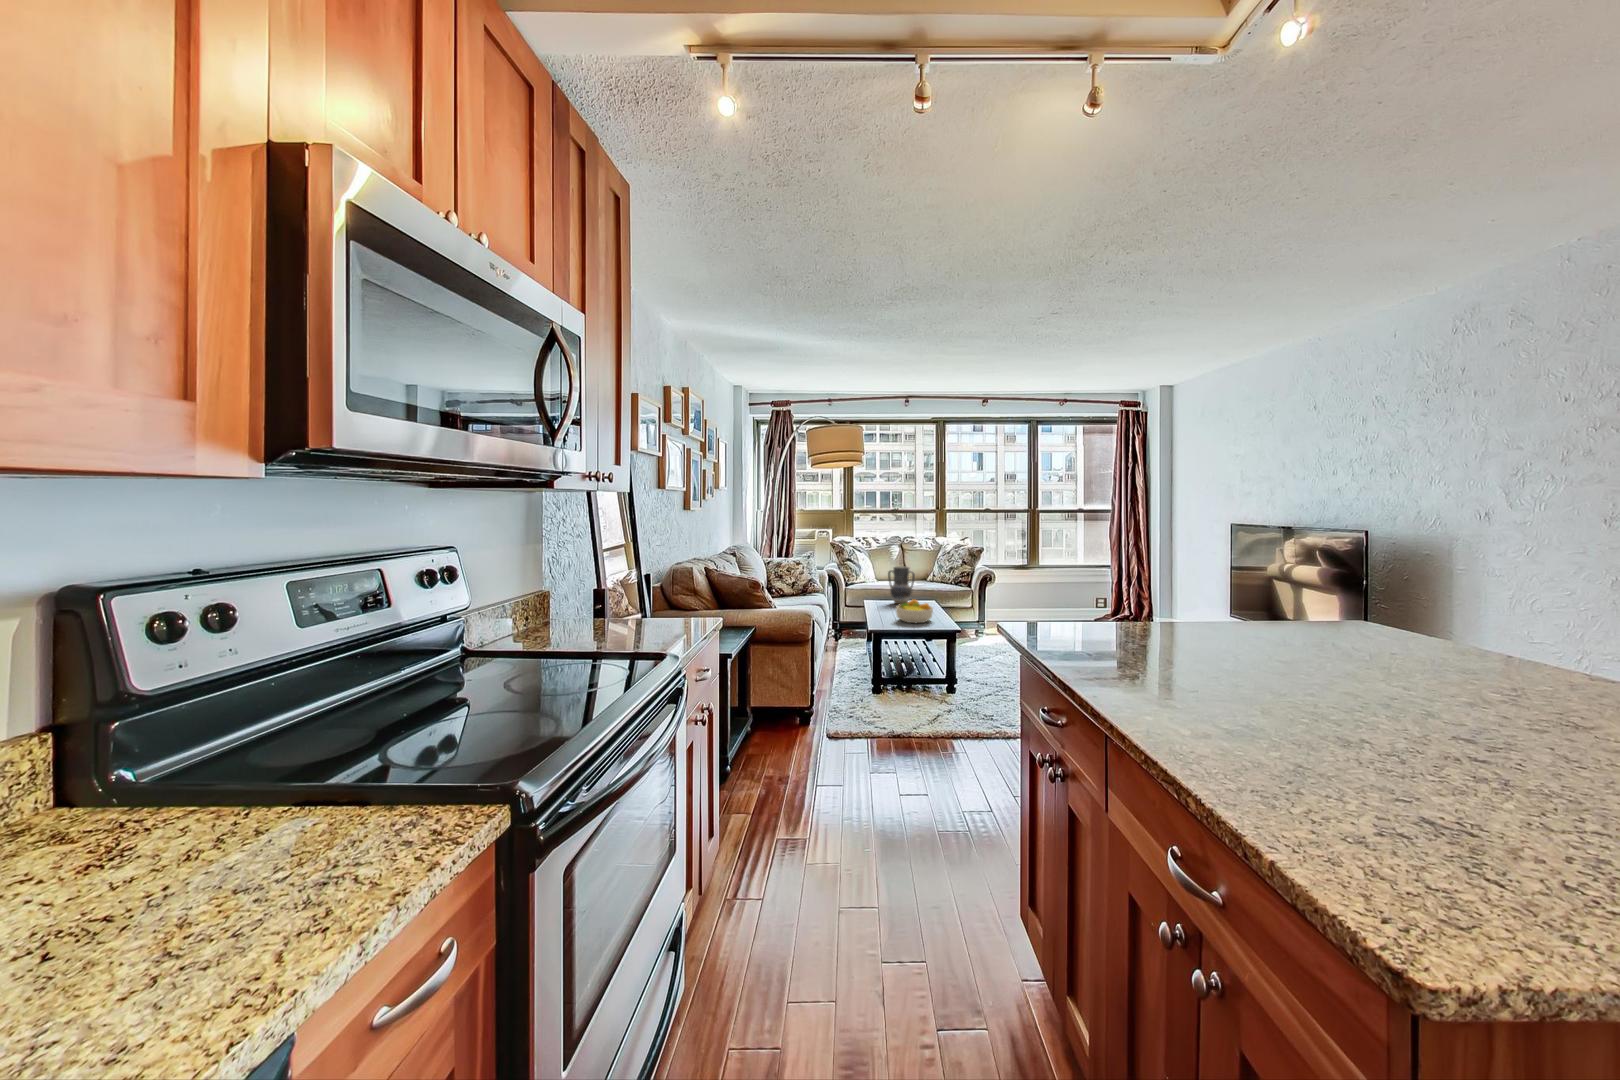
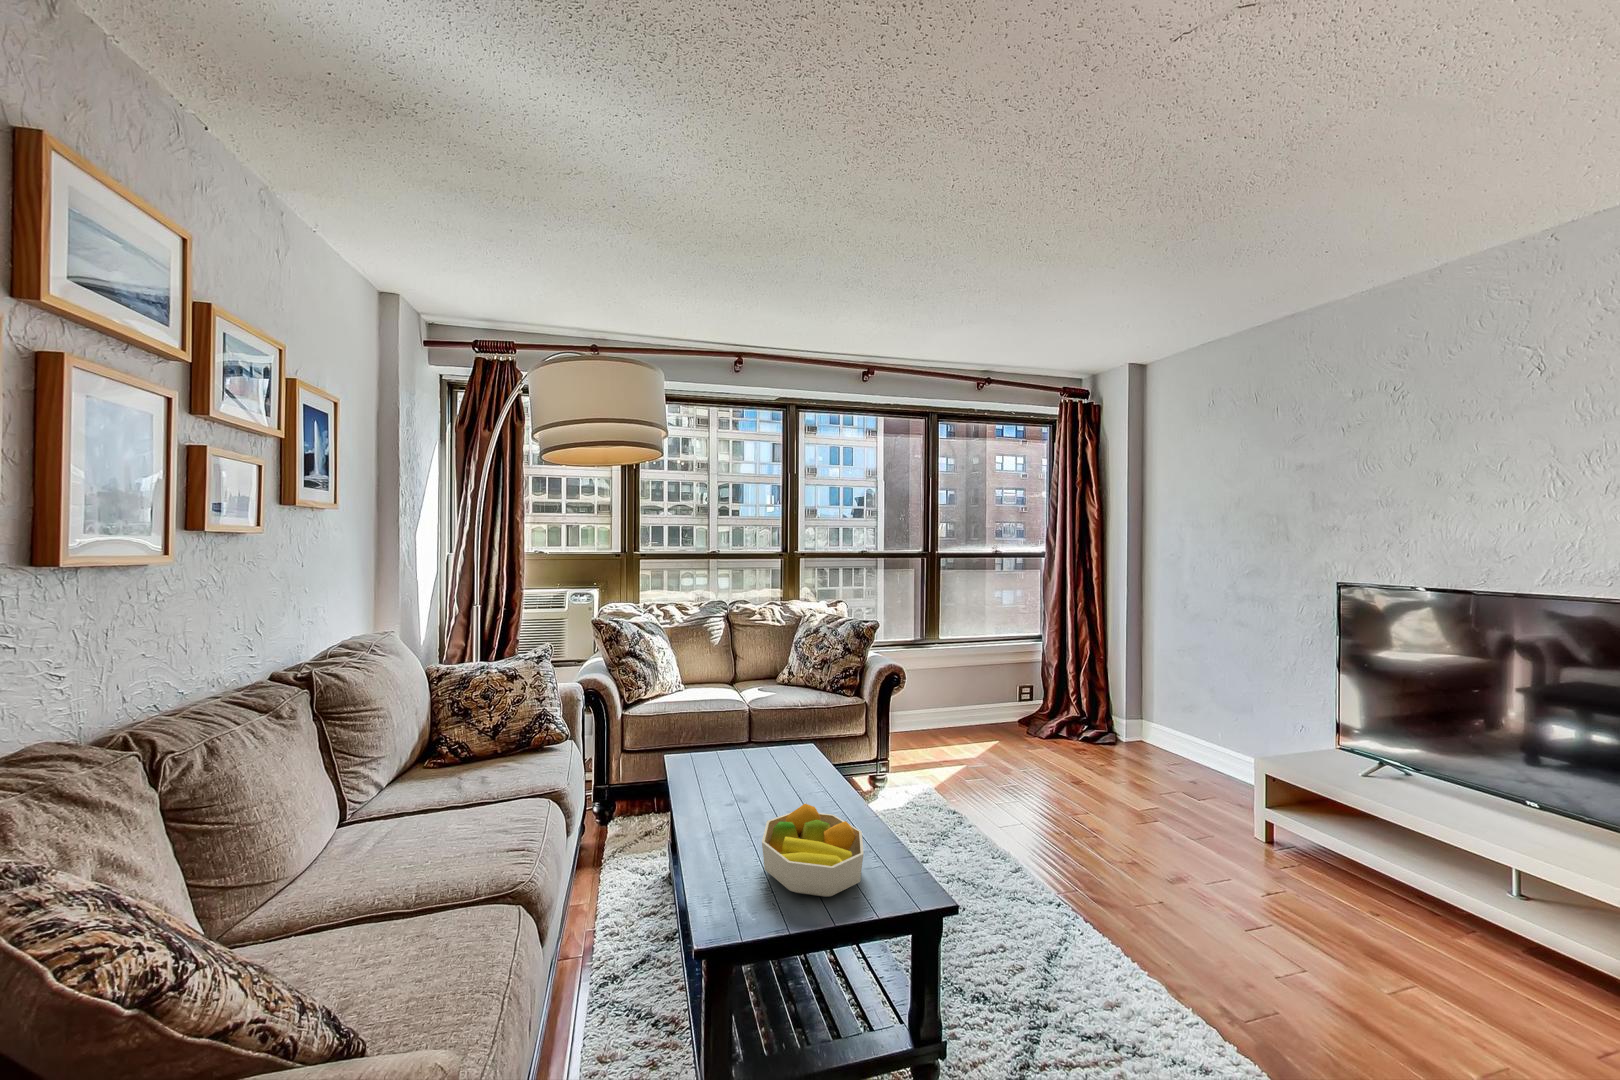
vase: present [888,566,915,604] -> none [718,682,780,772]

